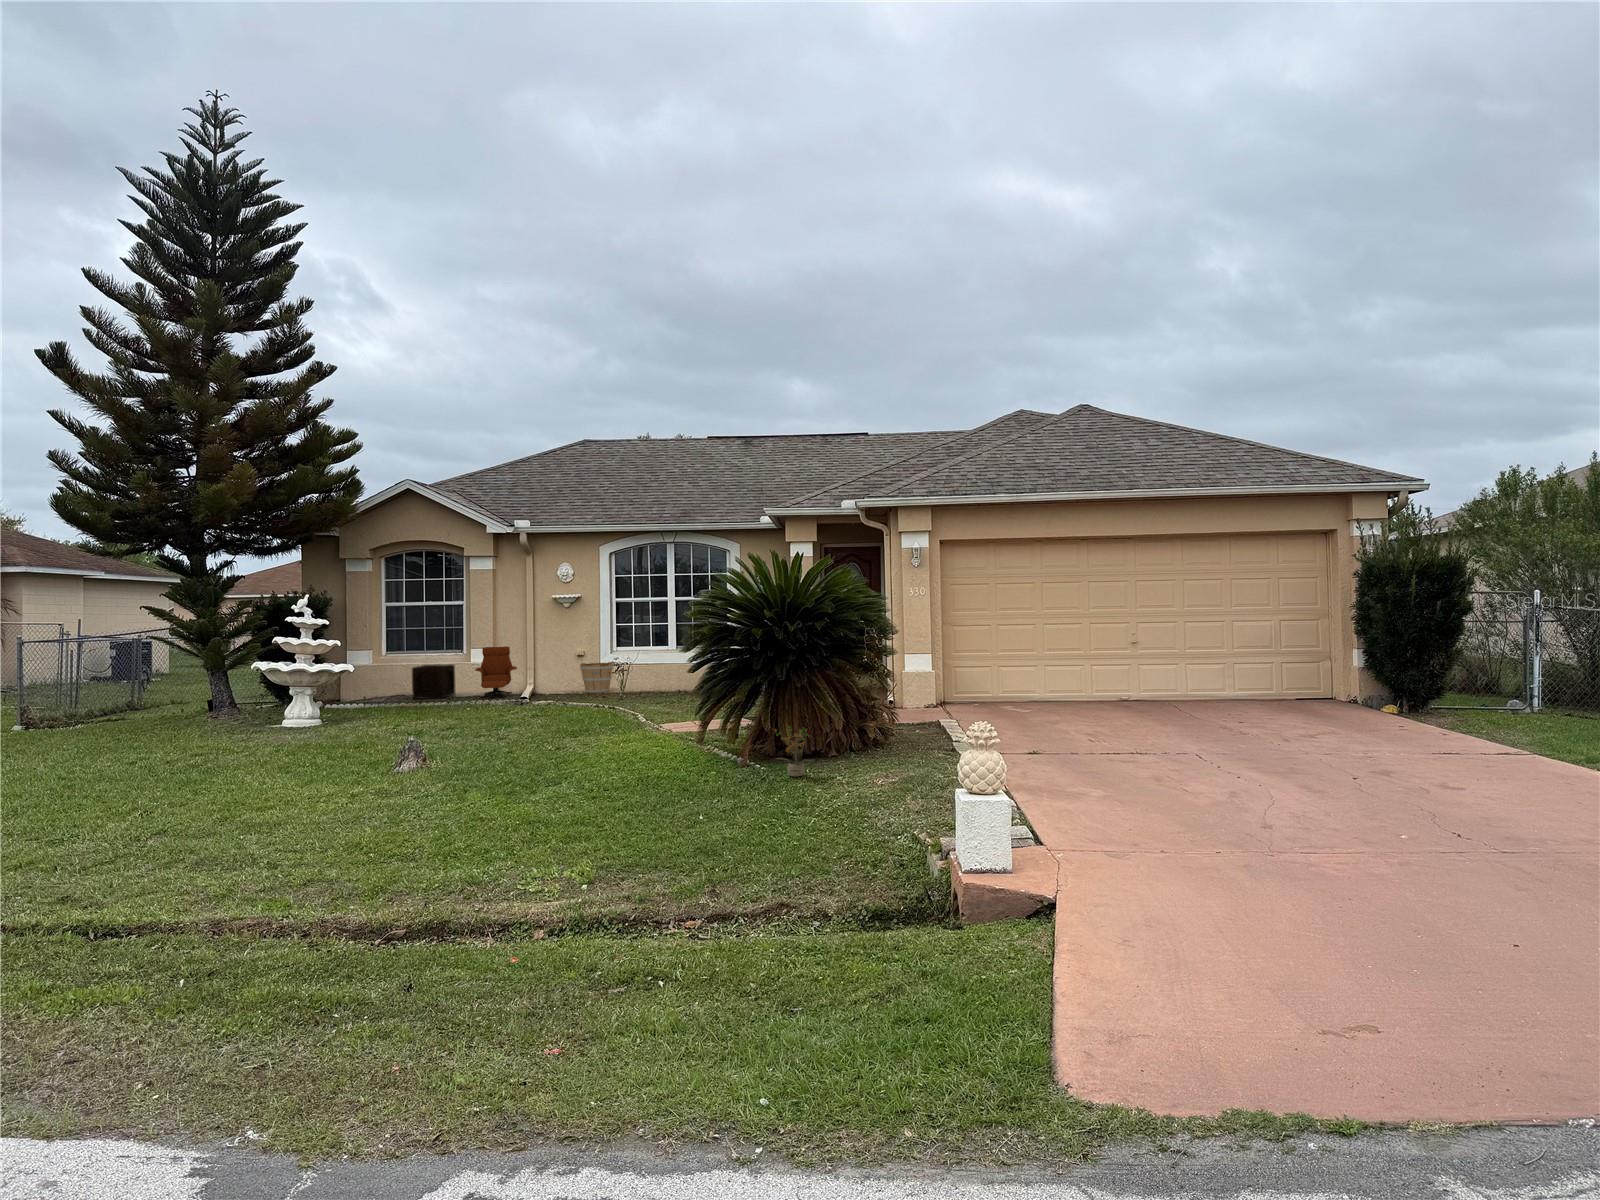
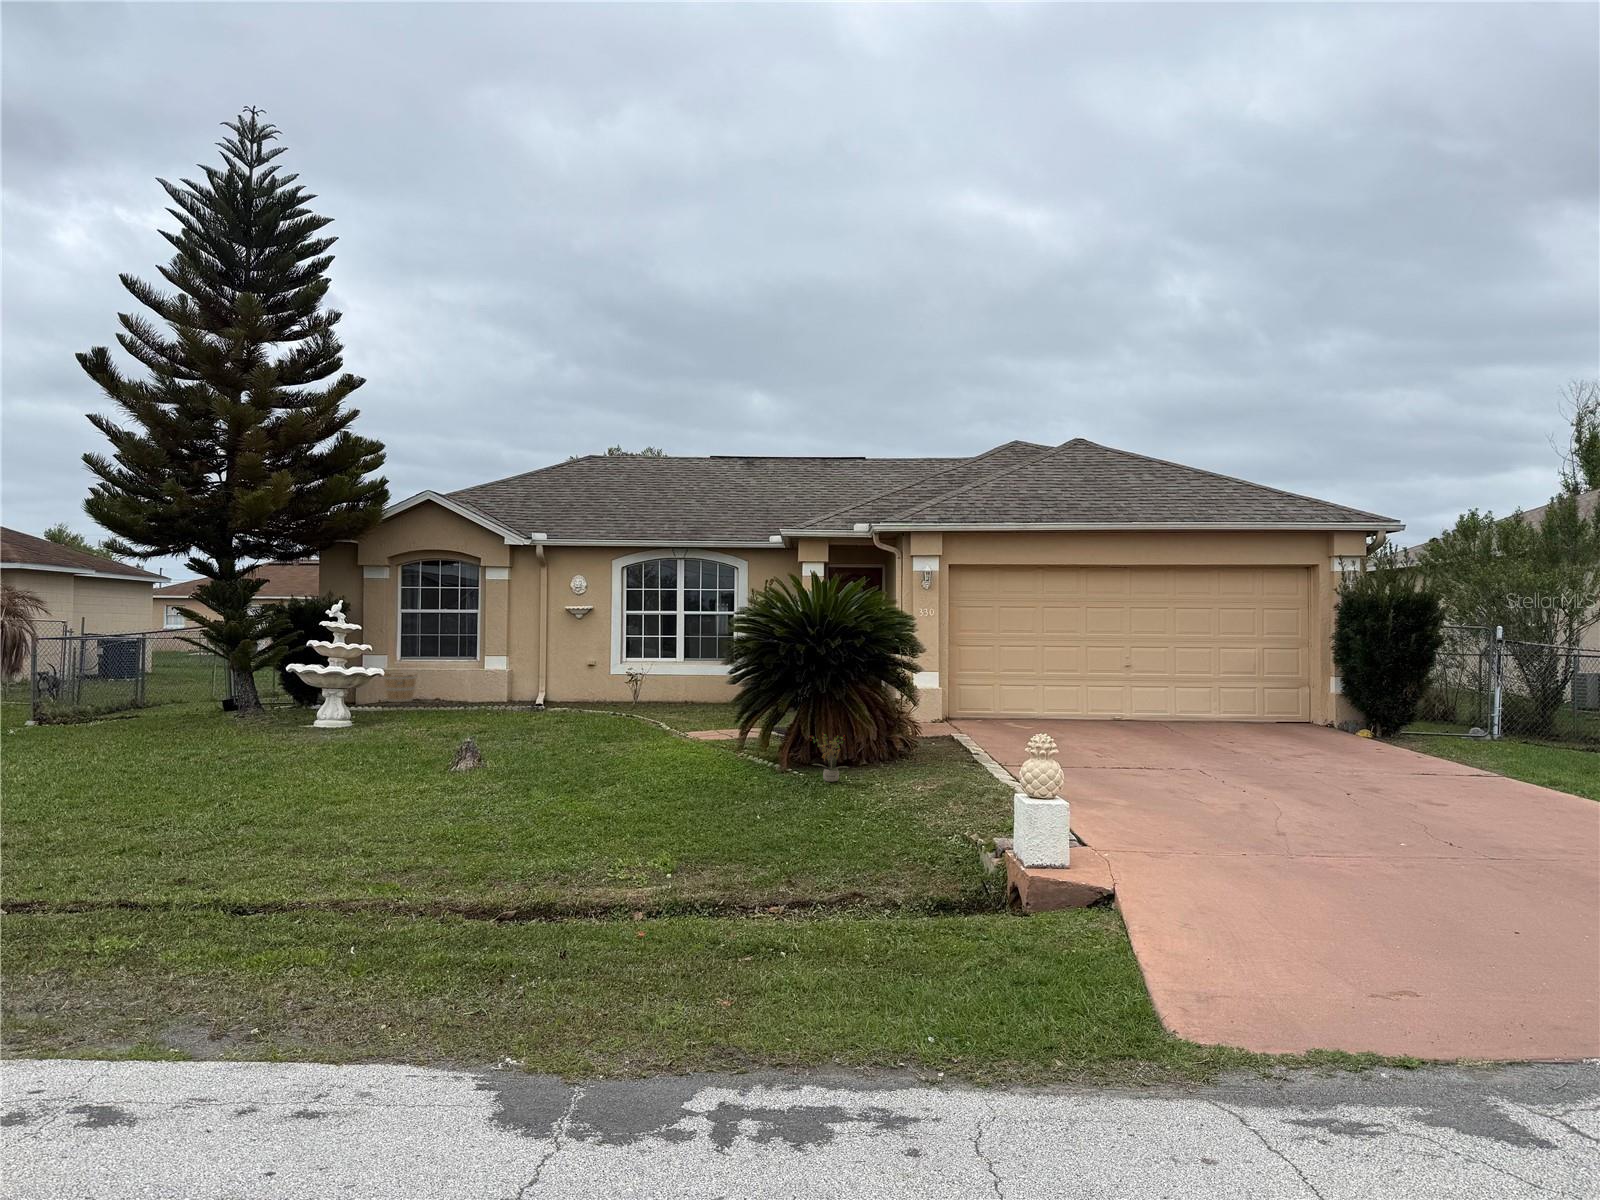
lounge chair: present [475,647,517,699] -> none [490,655,530,705]
wooden bucket: present [580,662,614,693] -> present [383,673,417,702]
wooden crate: present [412,664,455,699] -> none [428,670,470,703]

